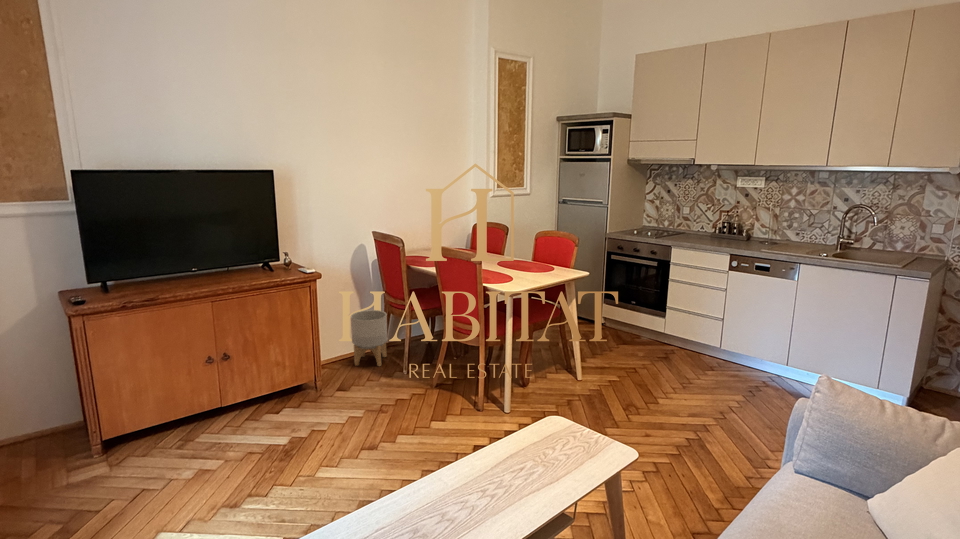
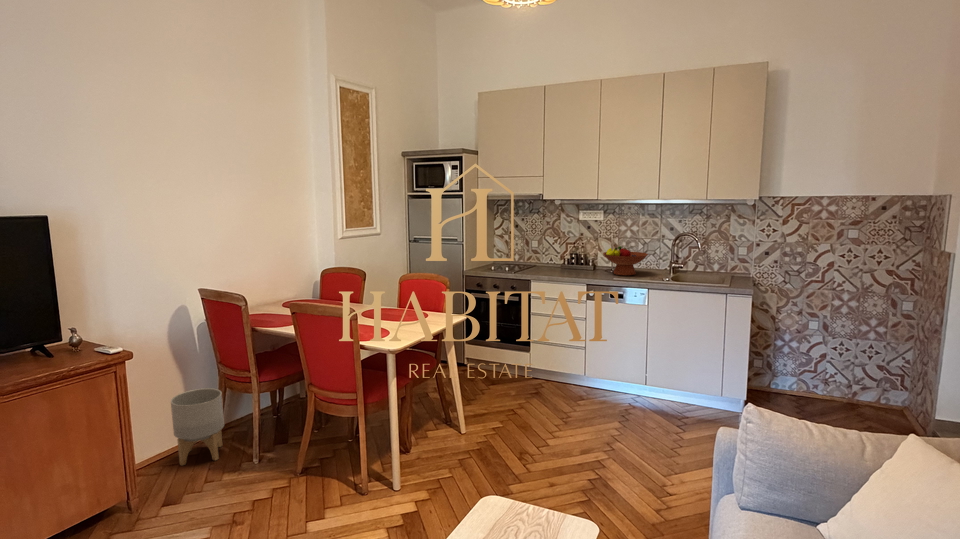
fruit bowl: none [755,216,809,248] -> present [603,246,648,275]

